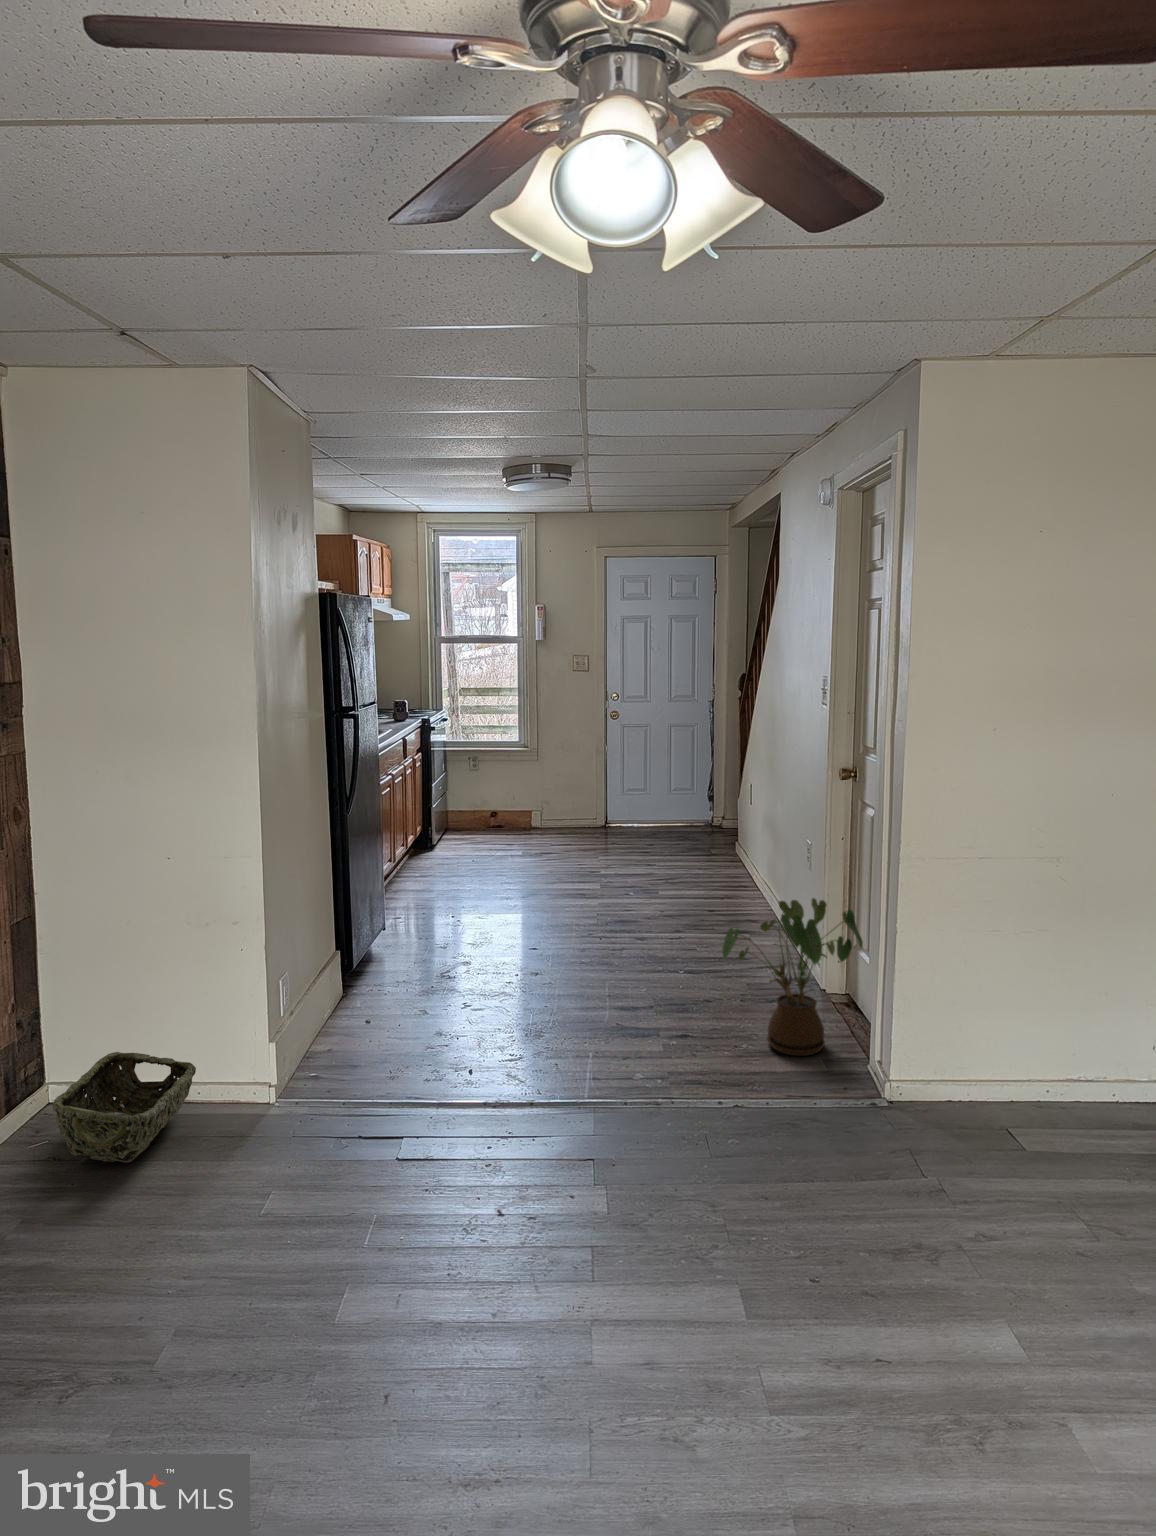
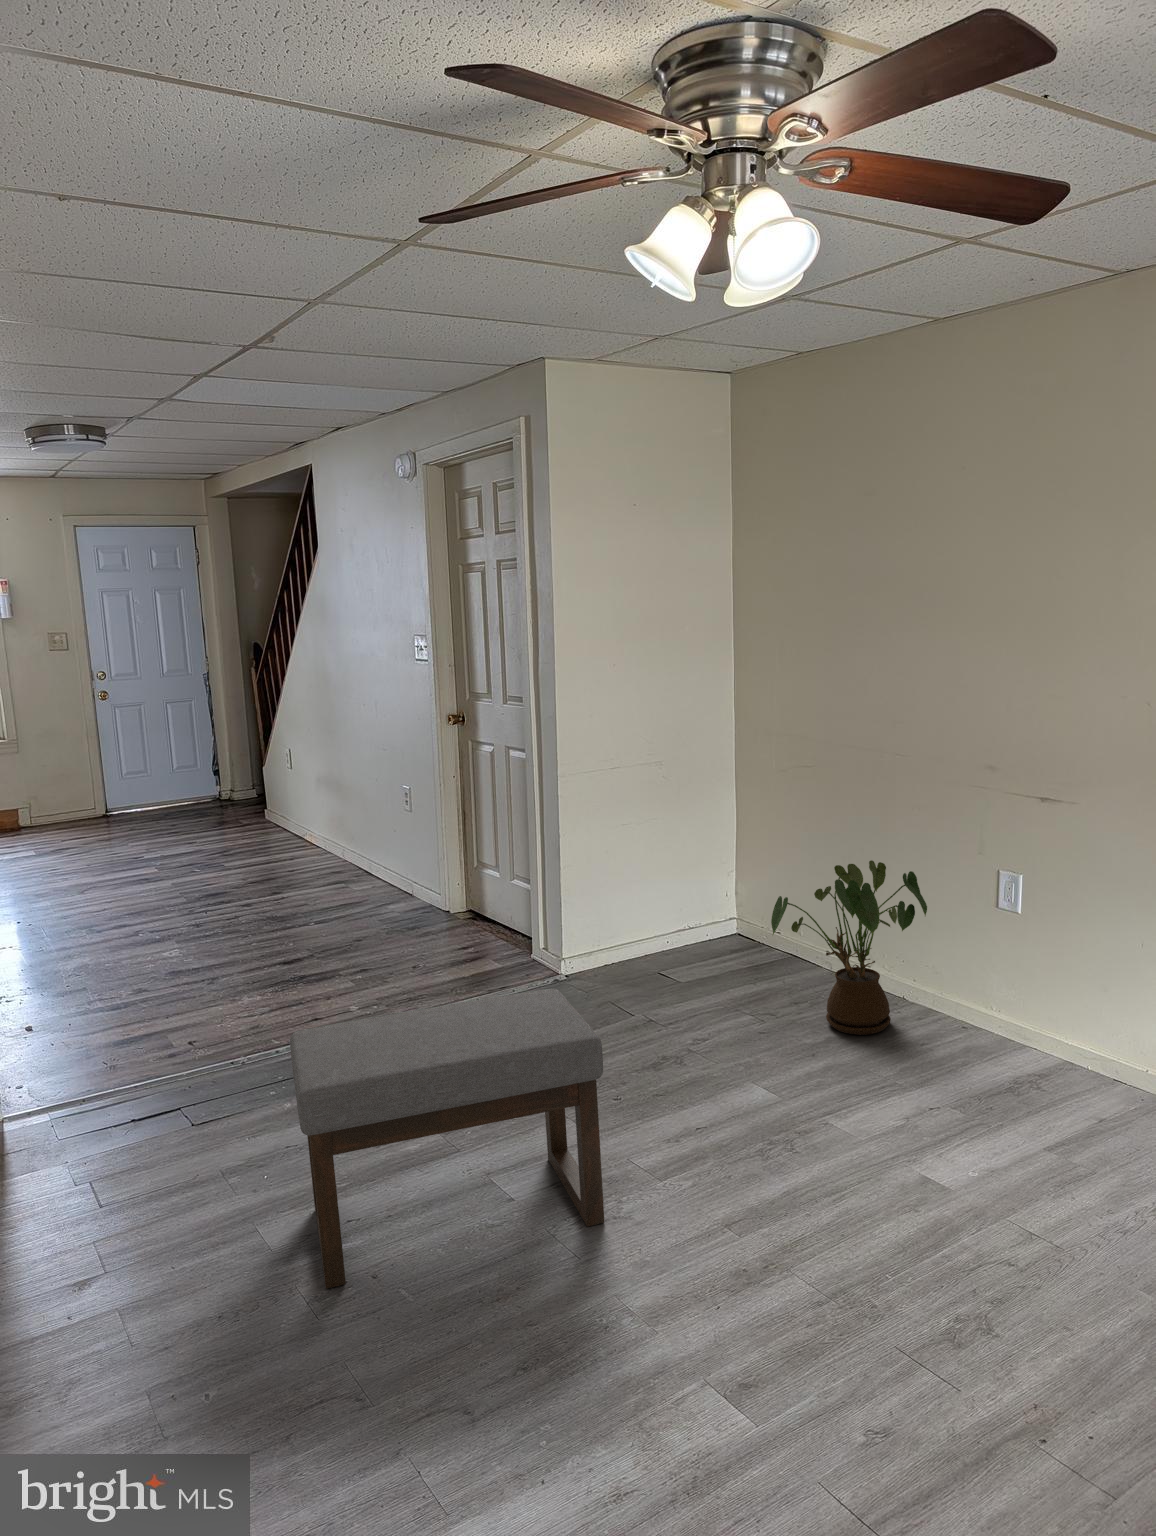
ottoman: none [287,1008,581,1290] -> present [290,988,604,1289]
woven basket: present [52,1052,196,1163] -> none [58,1049,209,1162]

